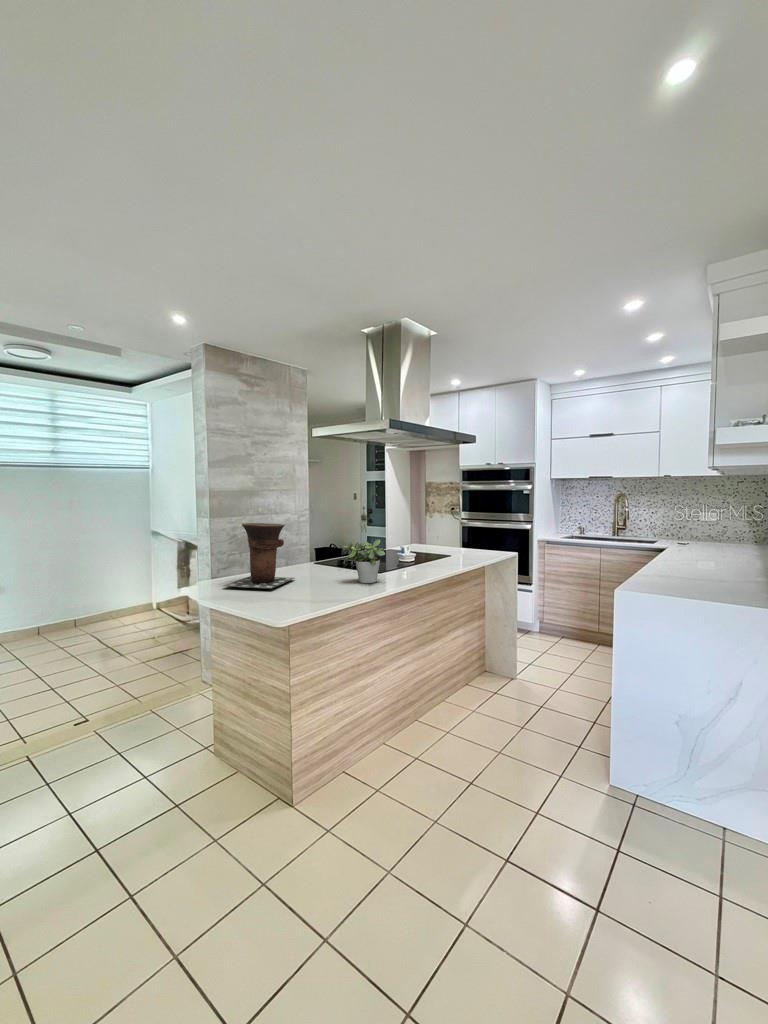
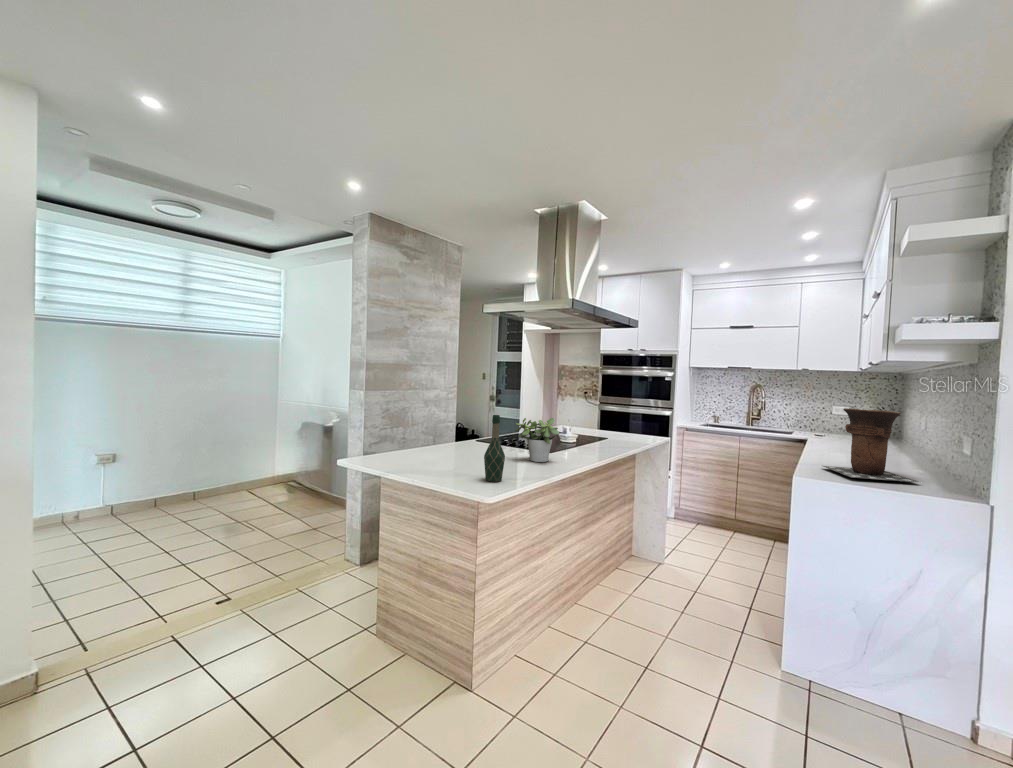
vase: present [223,523,294,588] -> present [823,408,919,482]
wine bottle: none [297,540,317,605] -> present [484,415,505,482]

